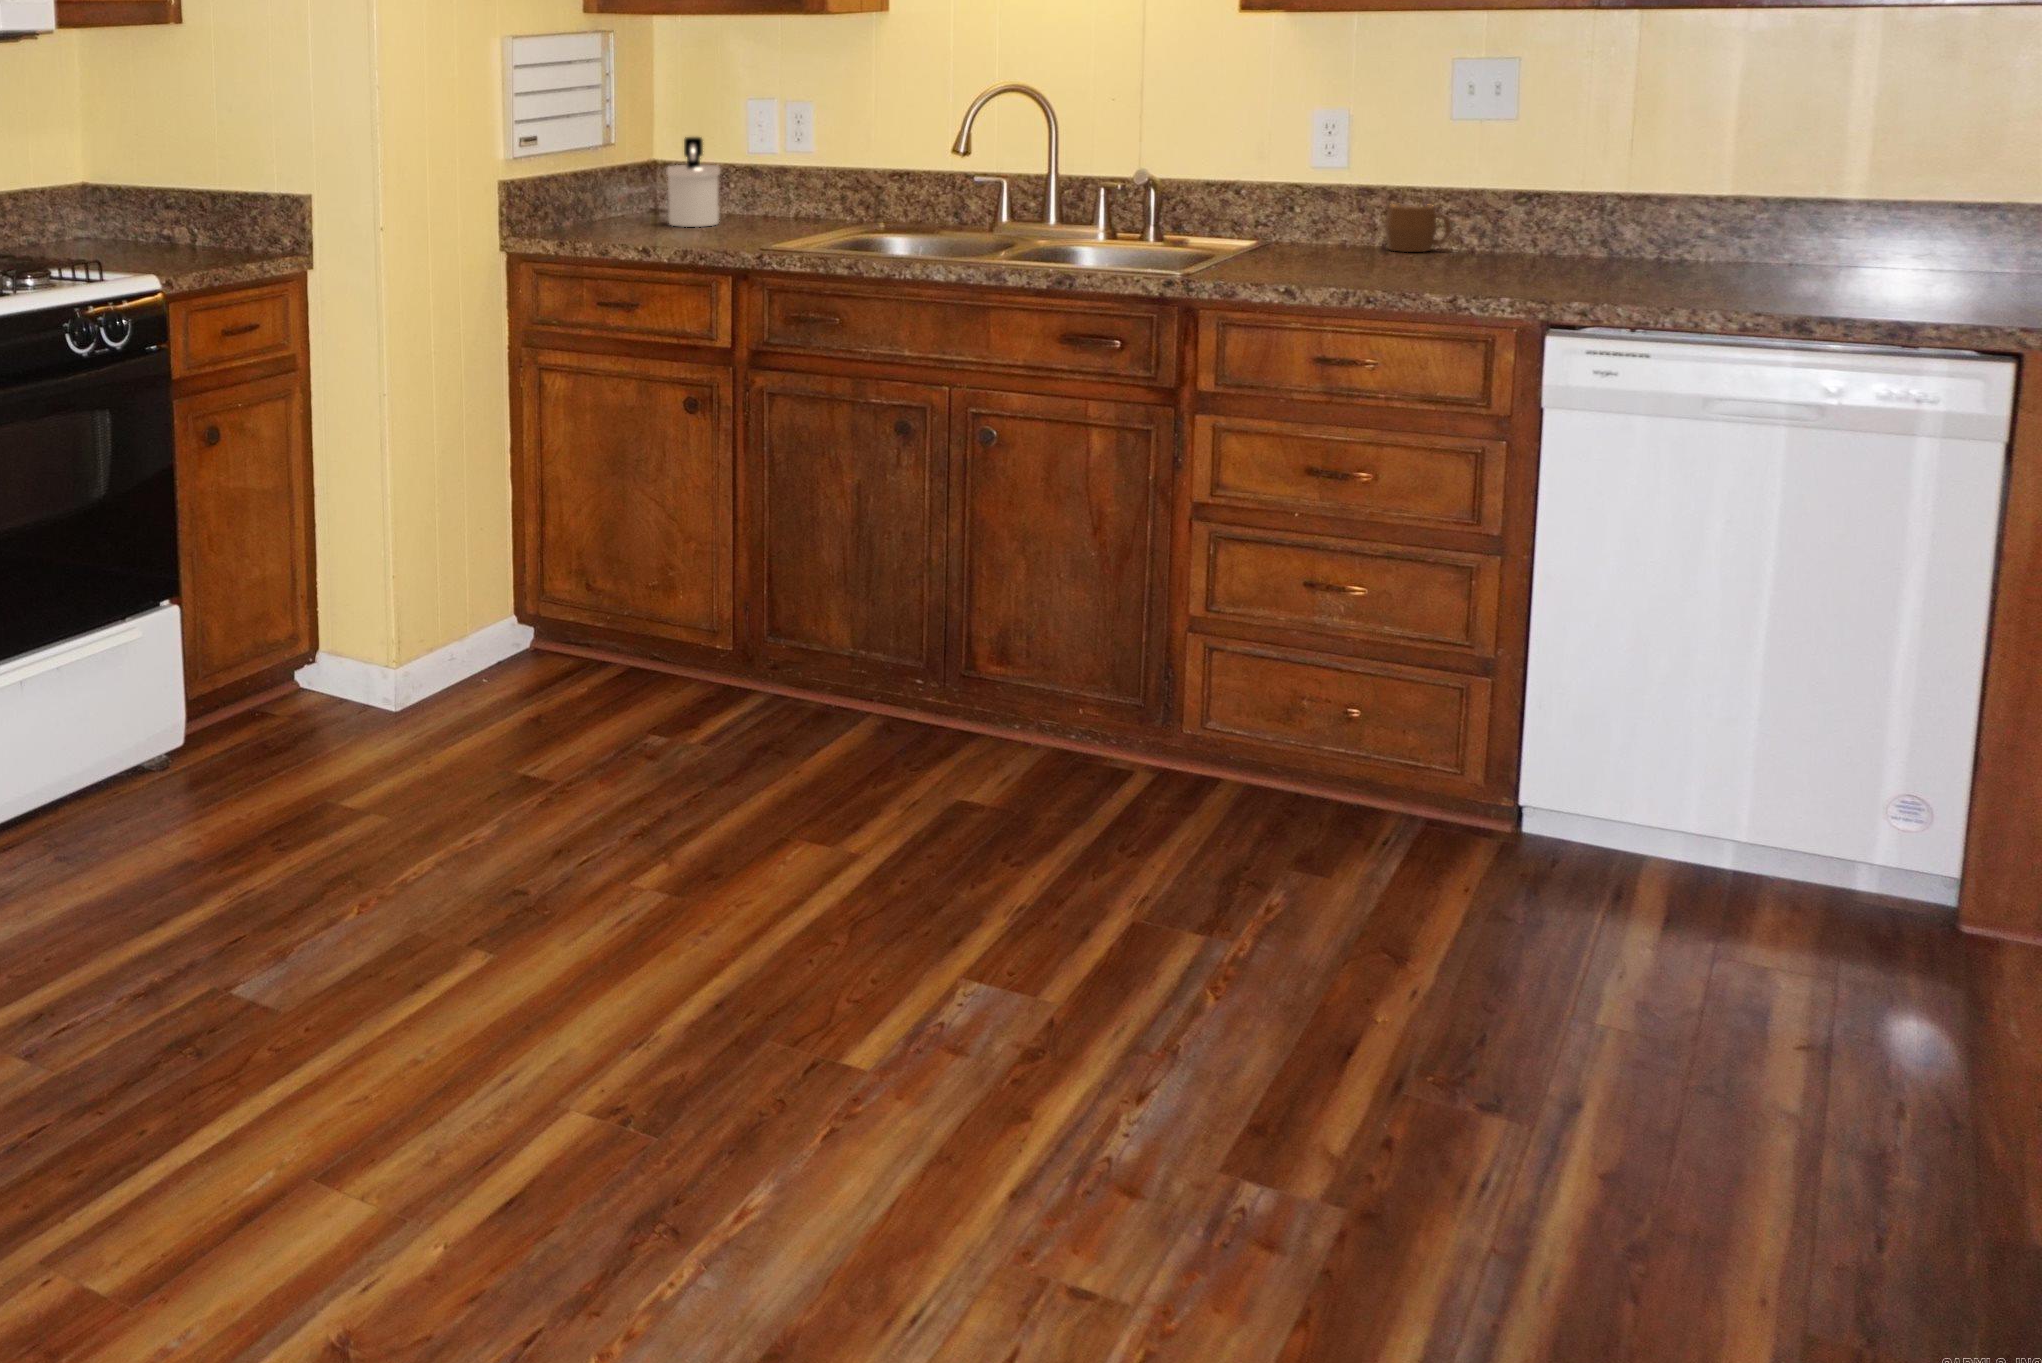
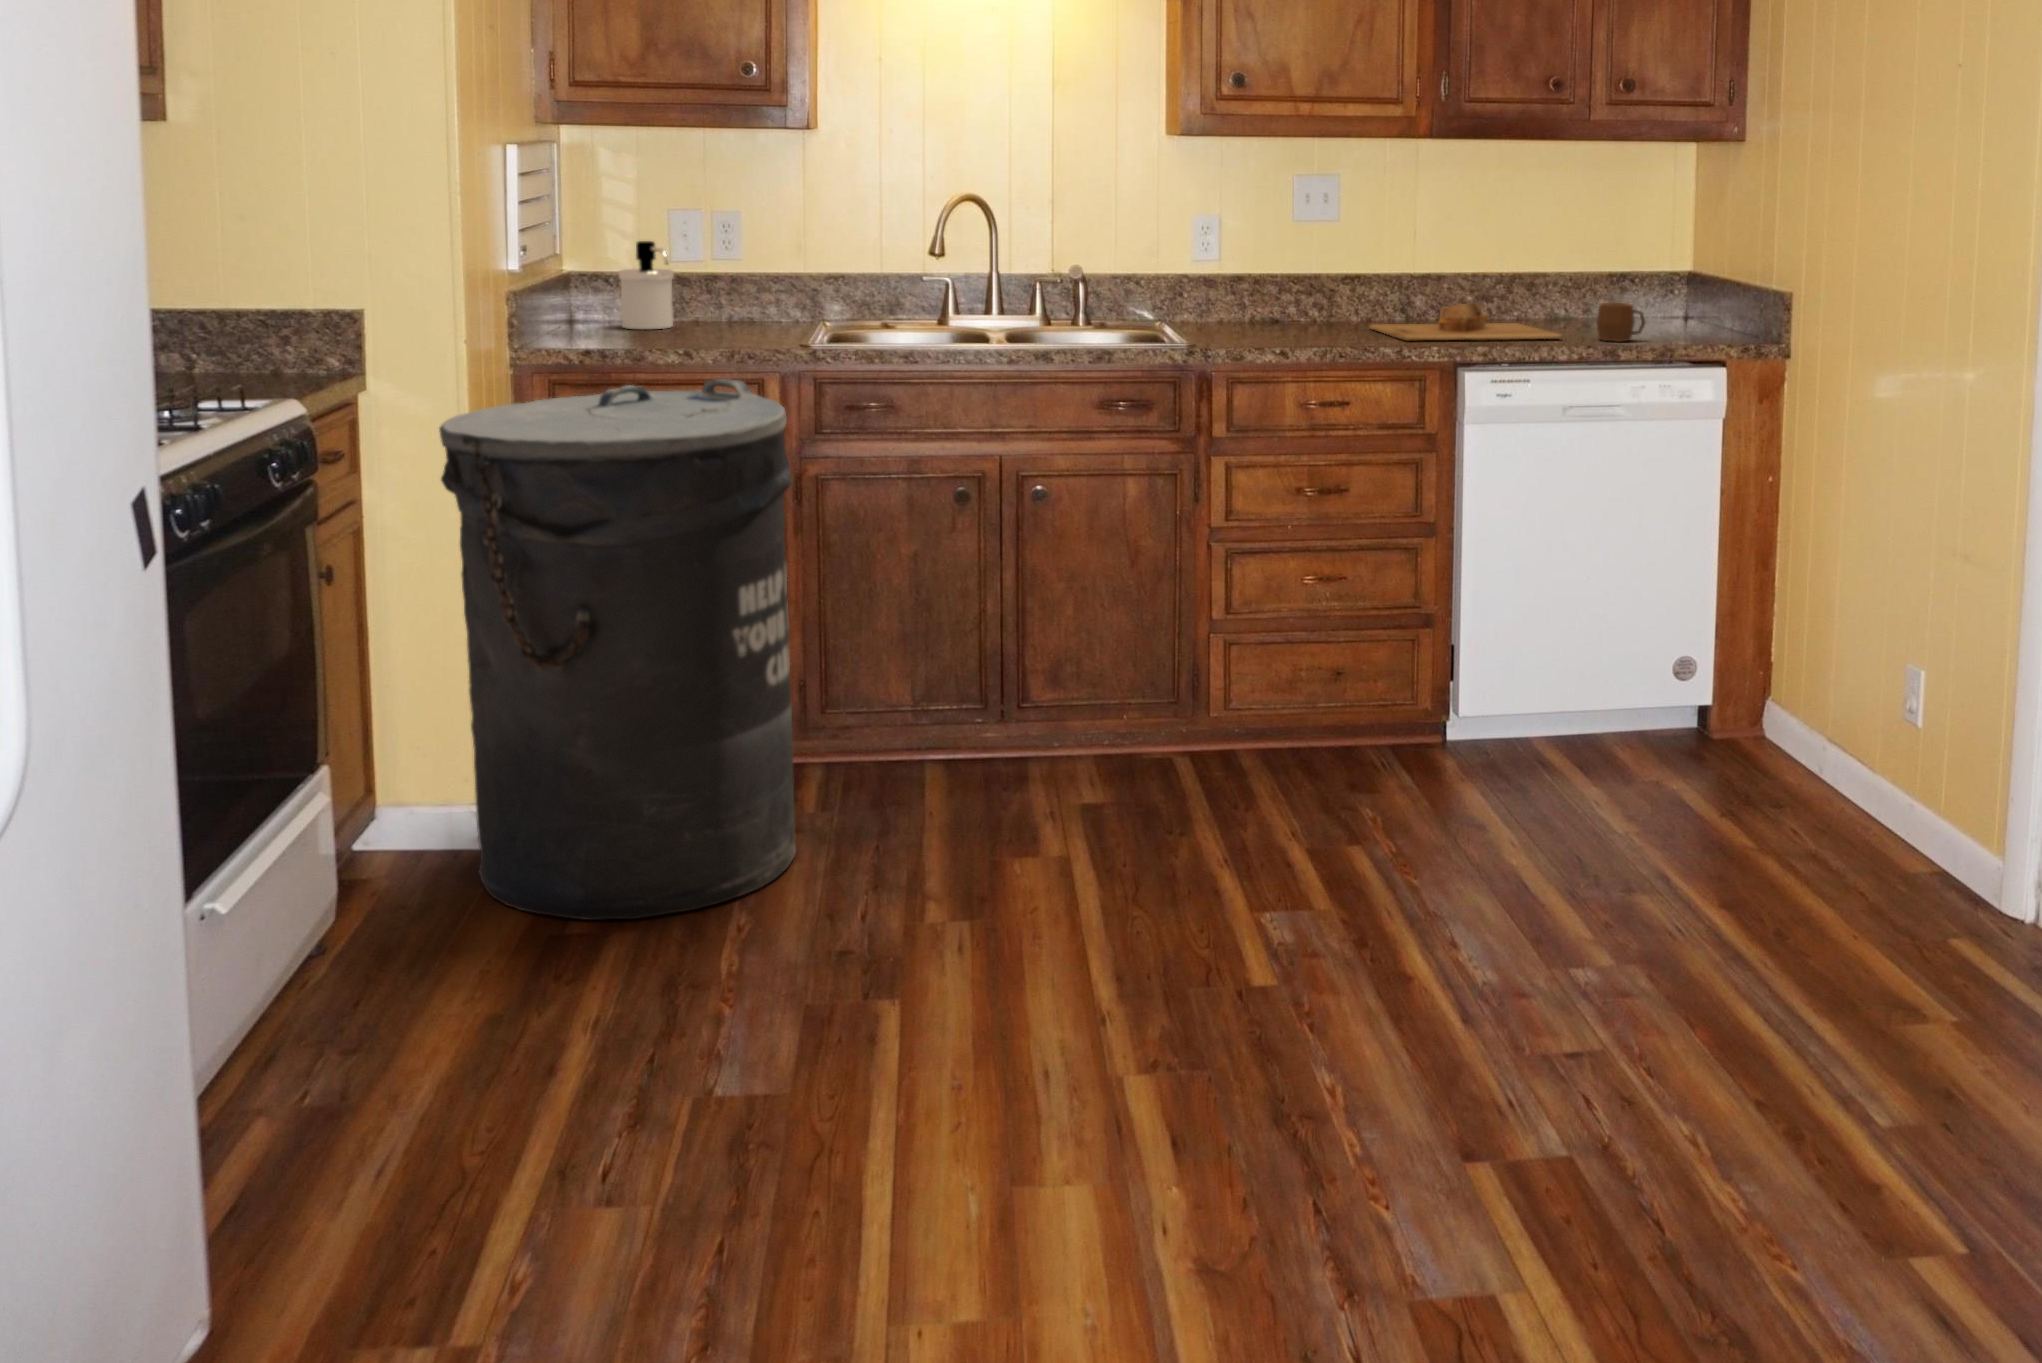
mug: present [1385,204,1451,252] -> present [1596,302,1645,342]
cutting board: none [1514,236,1786,295] -> present [1370,303,1561,341]
trash can: none [284,282,625,814] -> present [439,379,796,920]

